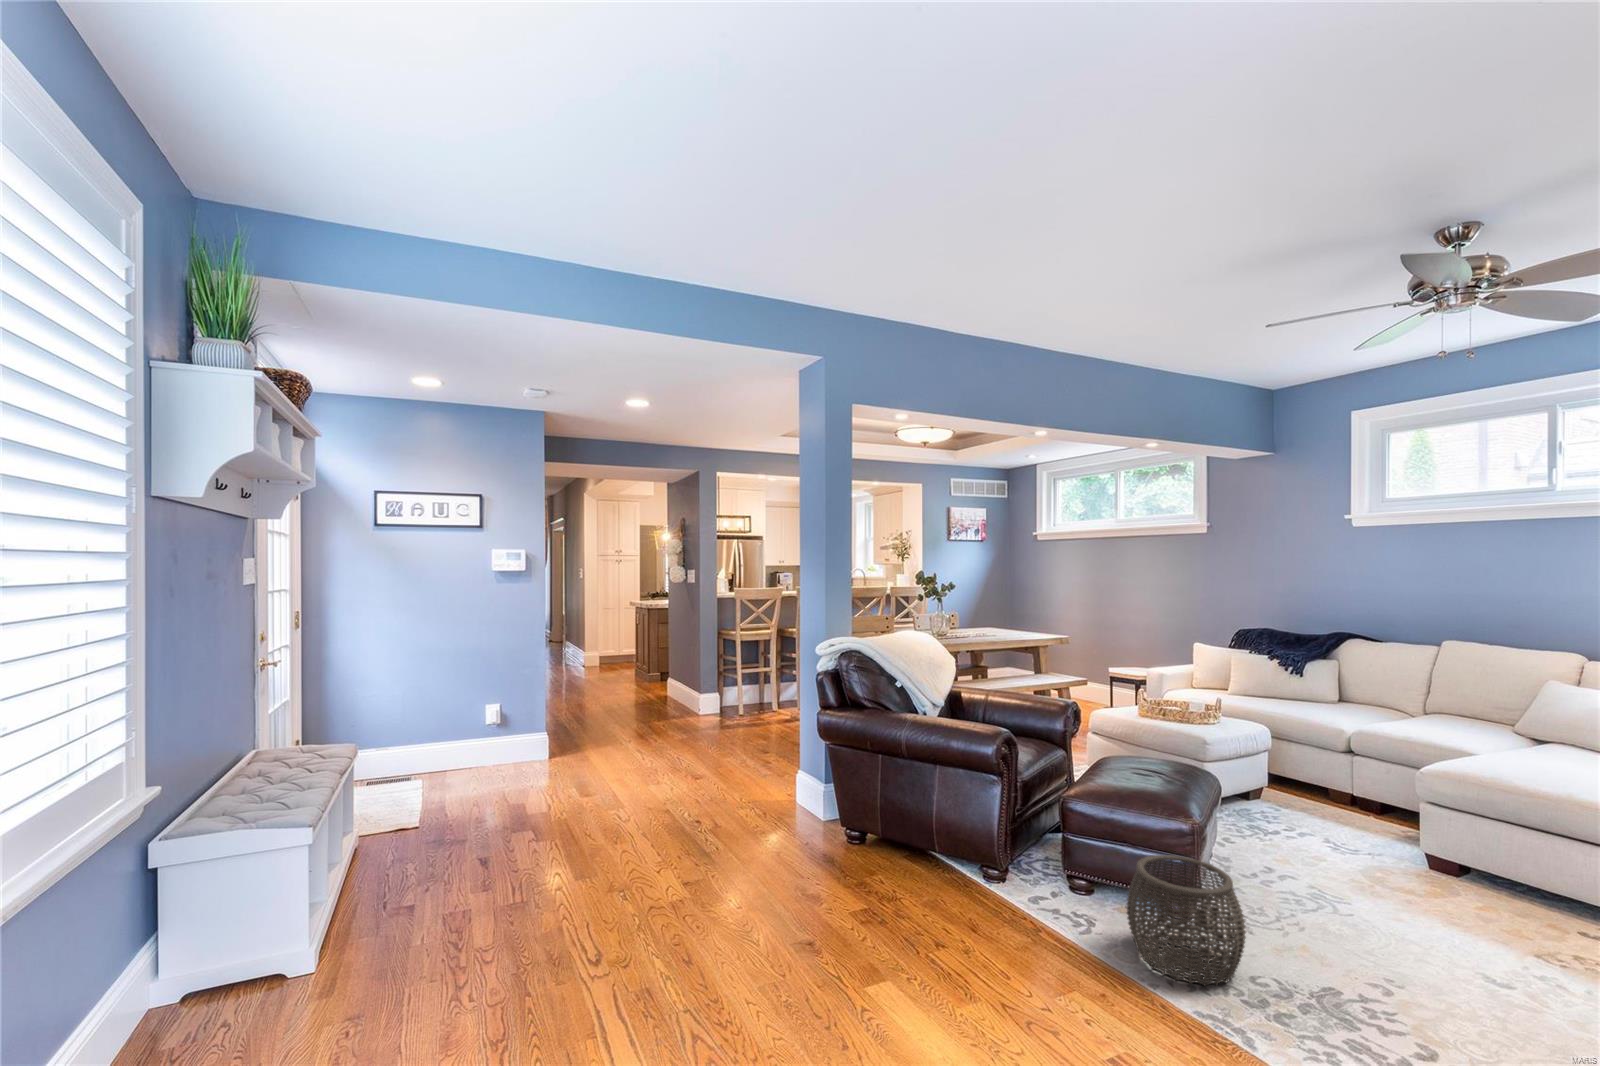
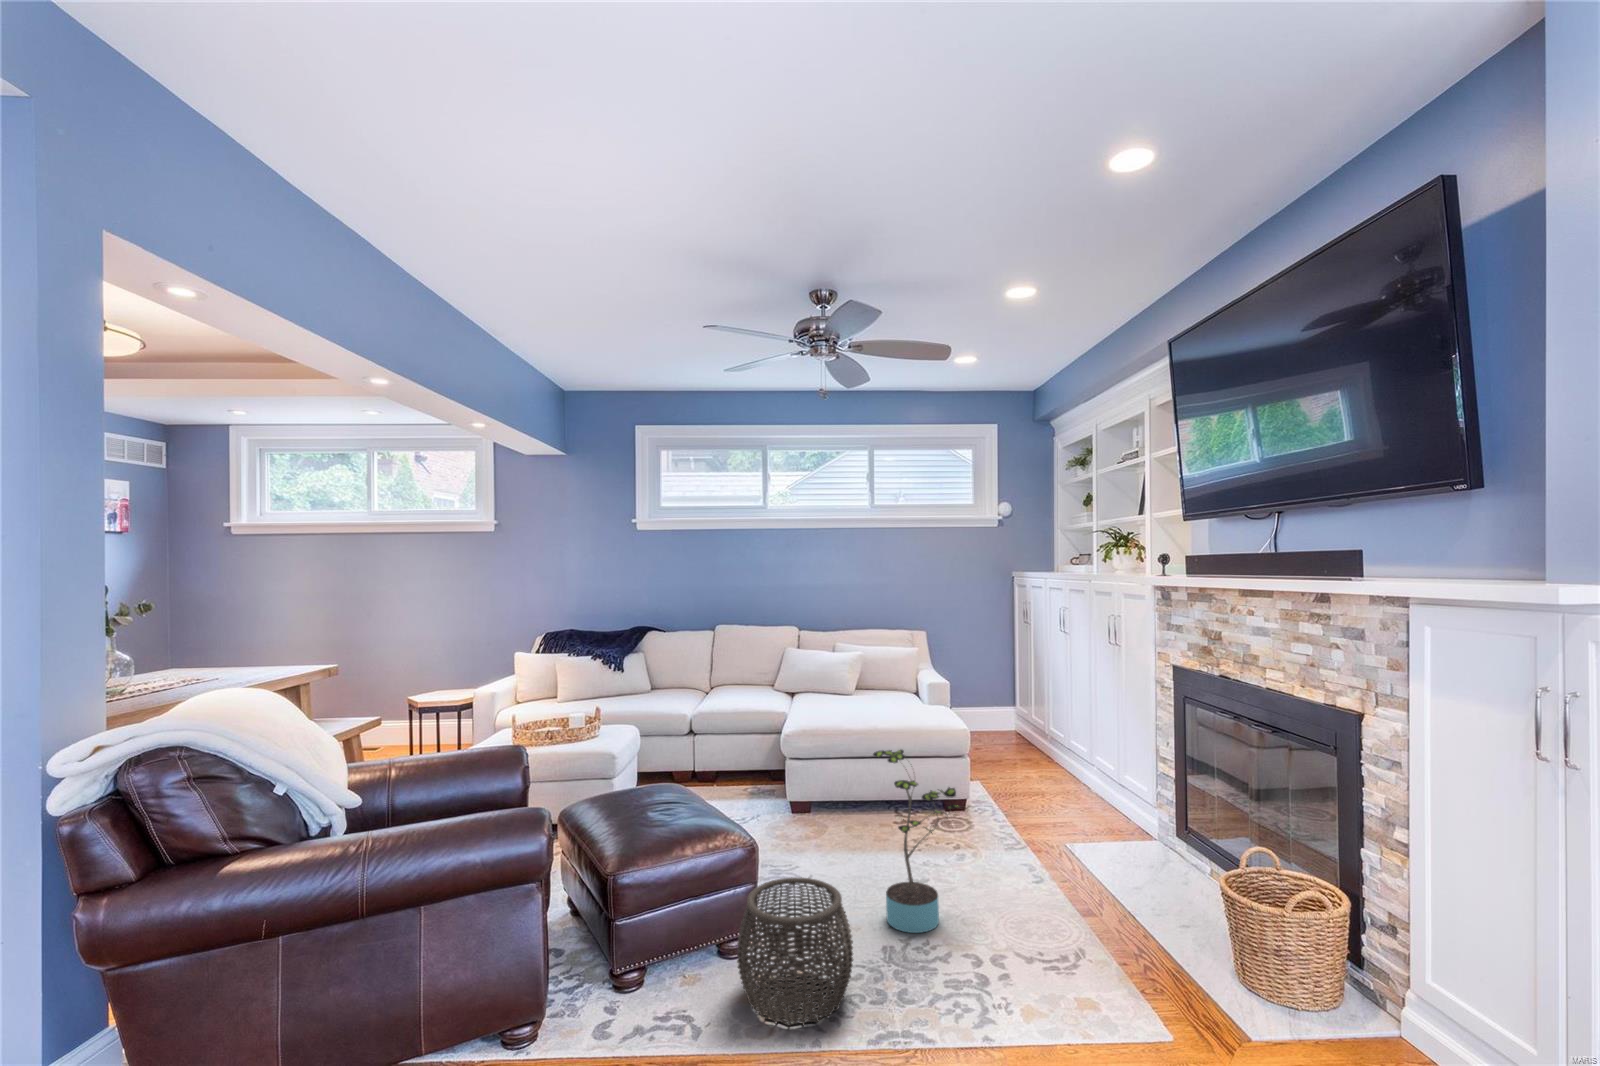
potted plant: none [1353,788,1505,1016] -> present [873,750,959,933]

